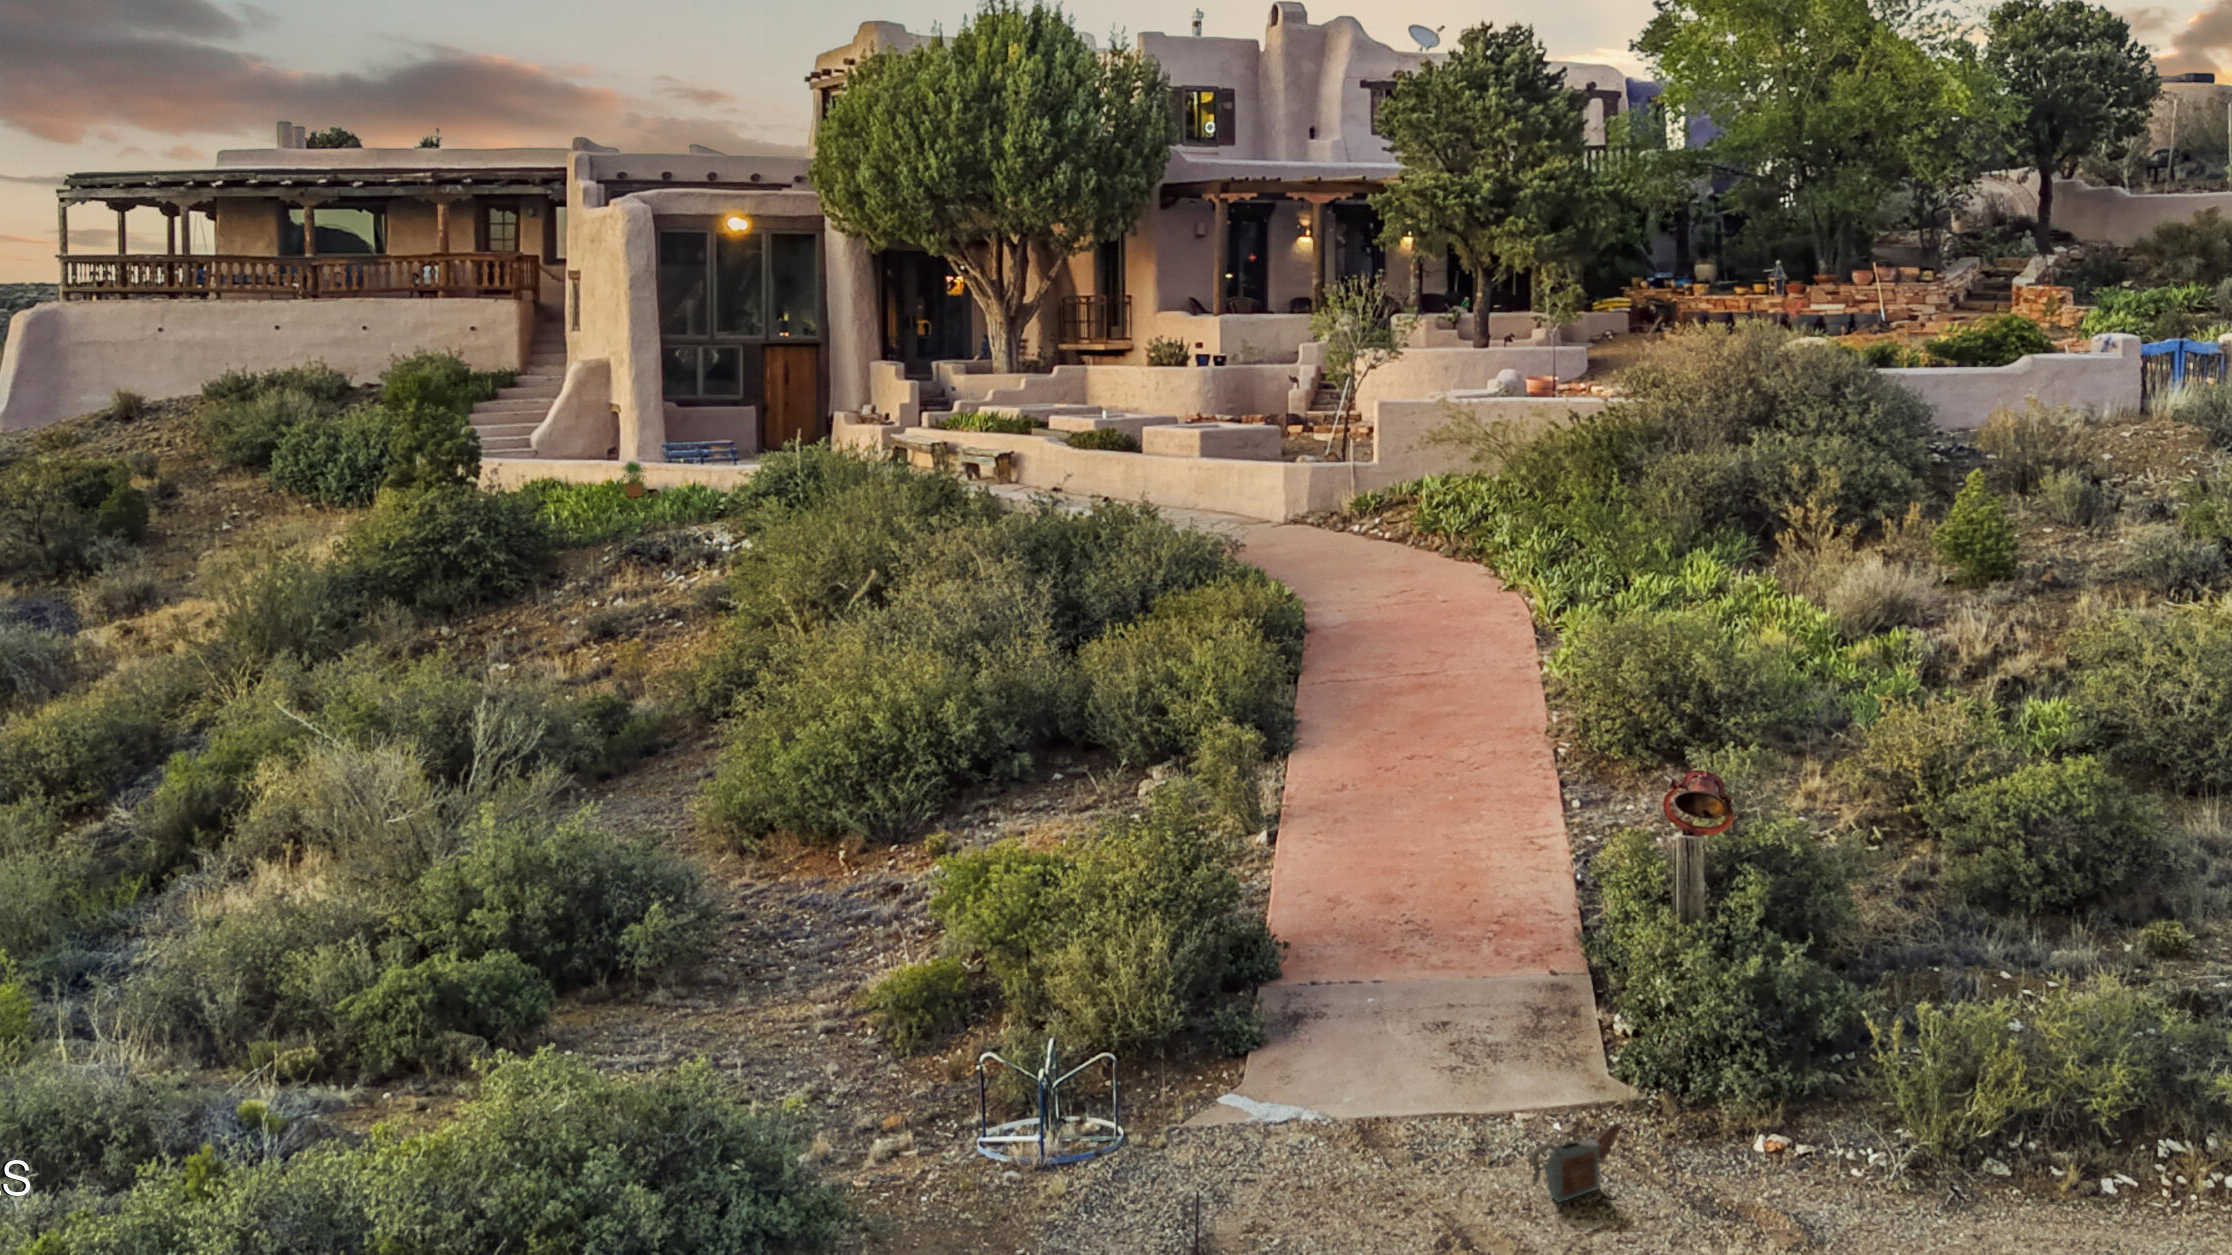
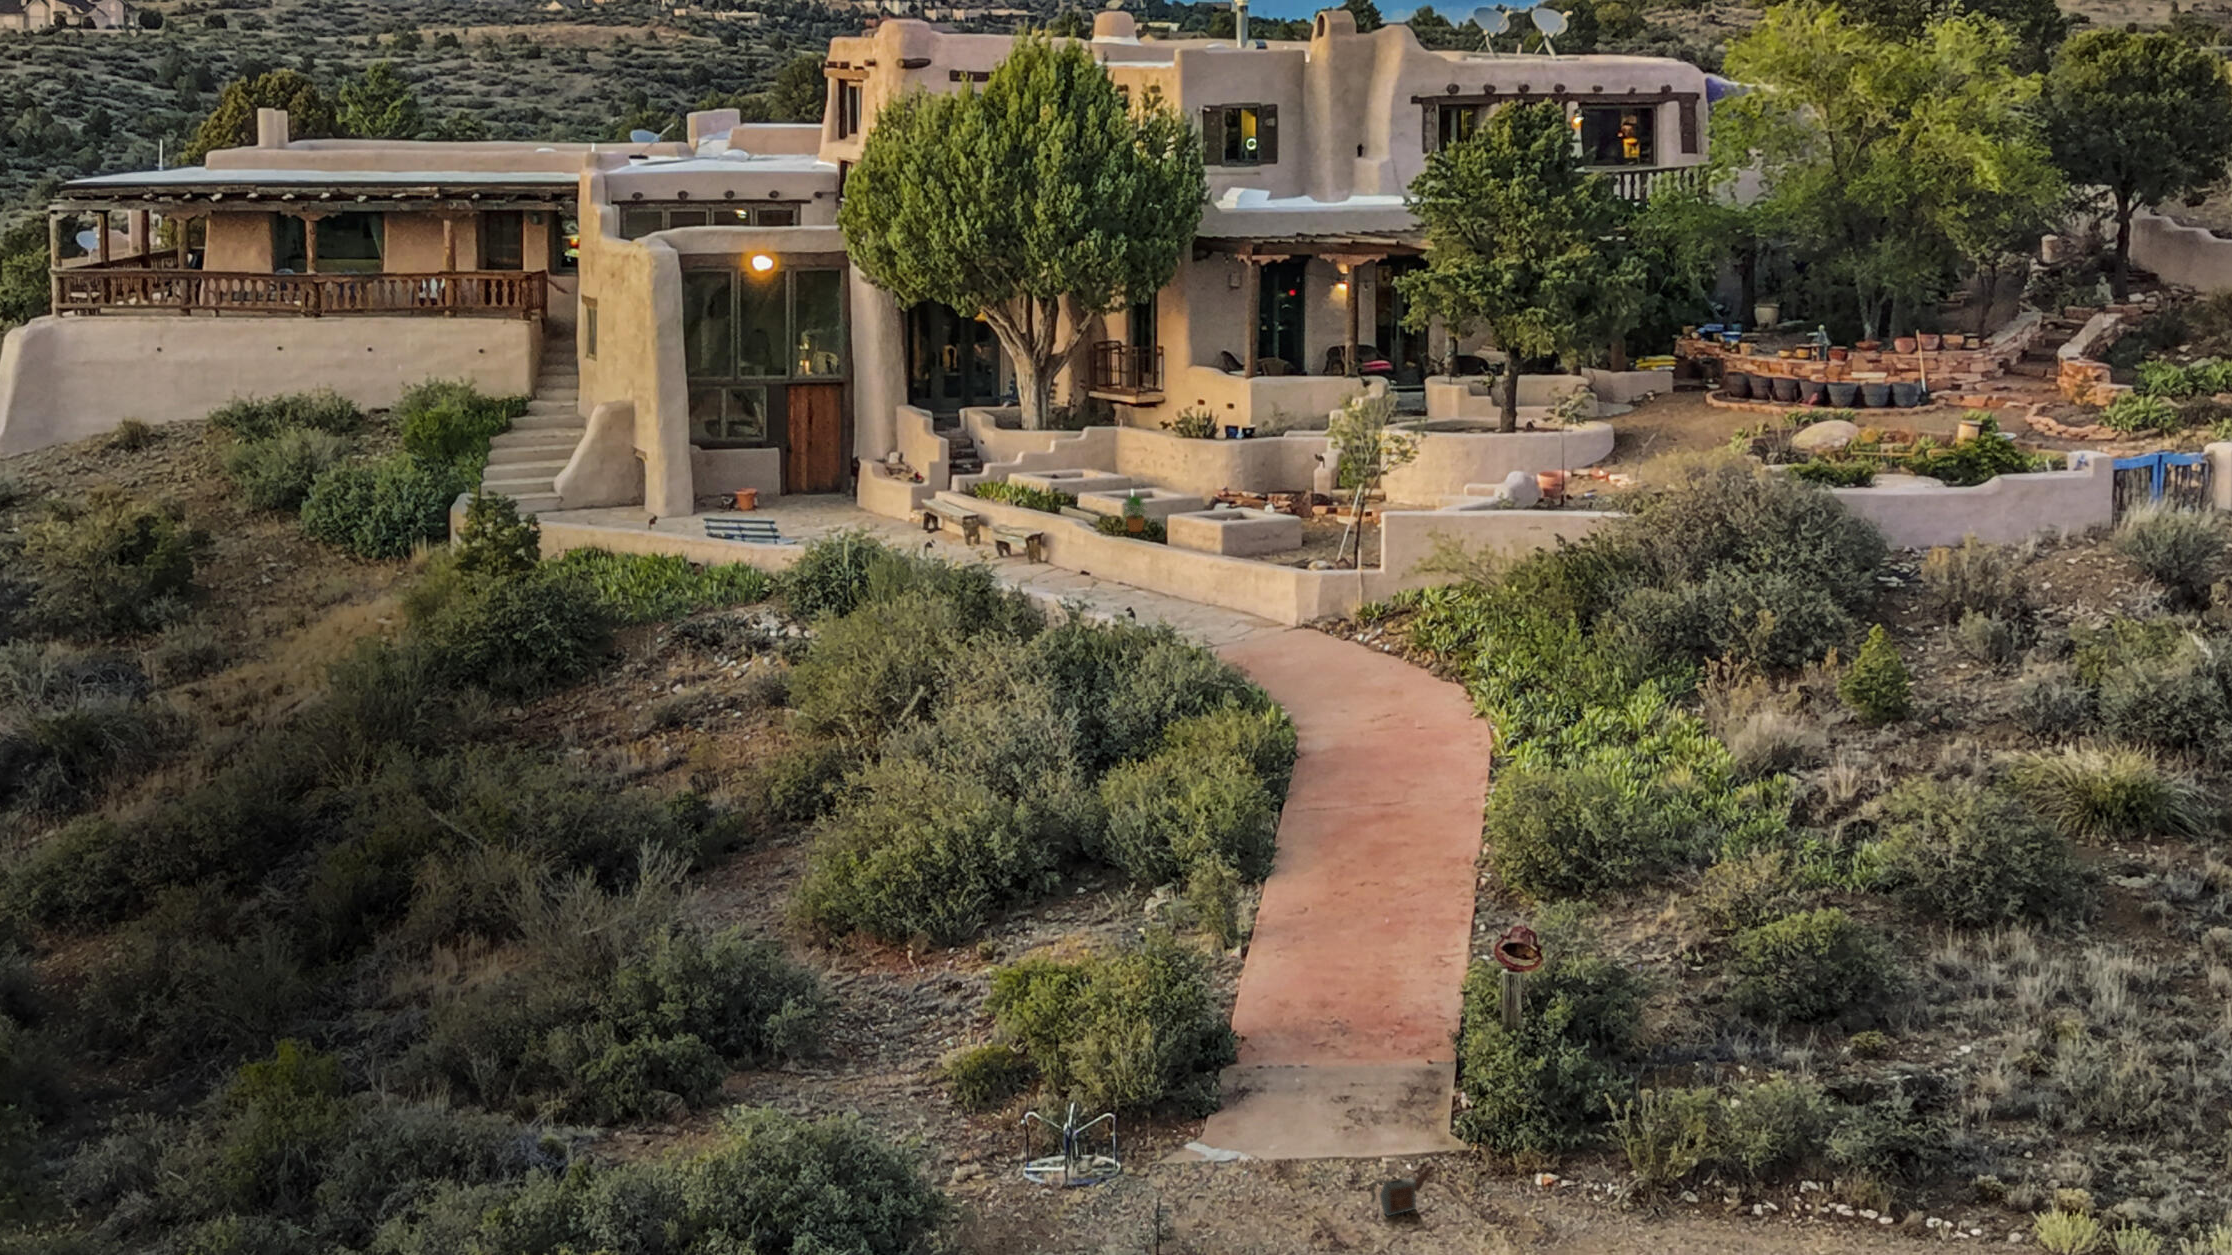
potted plant: present [621,461,647,497] -> present [1123,496,1145,532]

